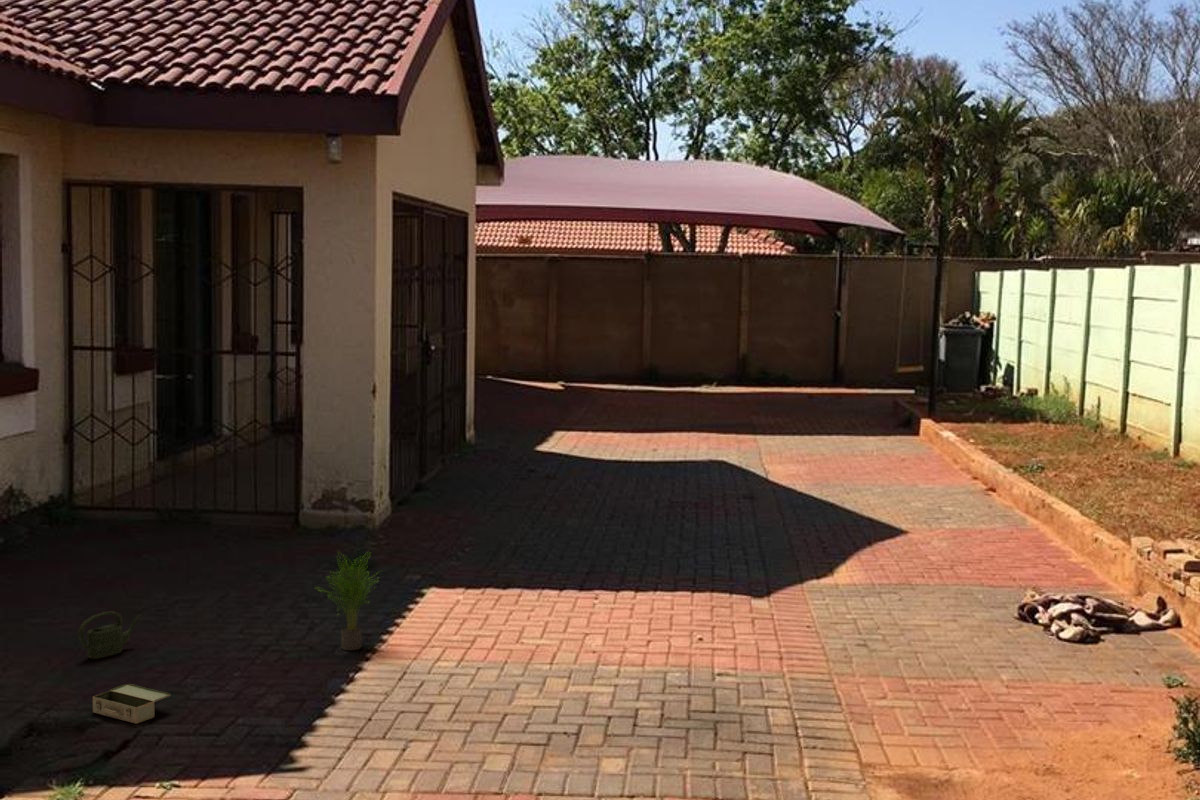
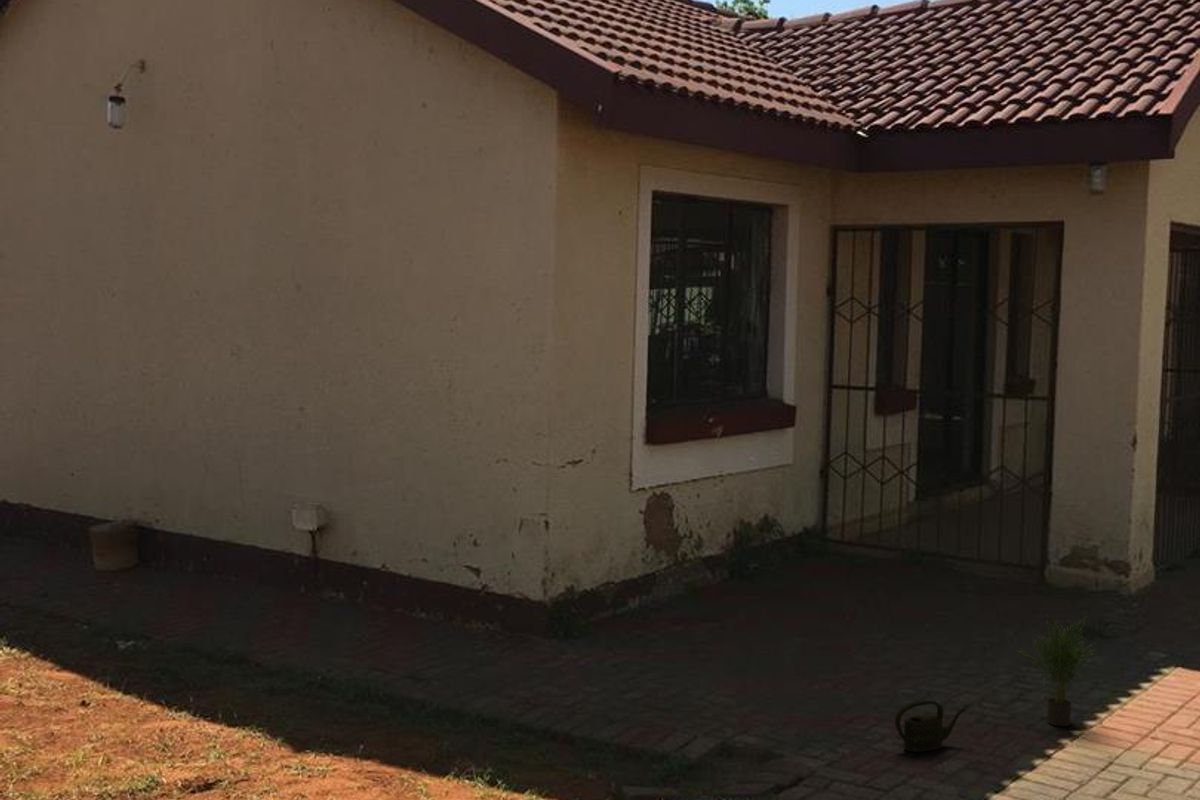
watering can: present [78,611,141,659] -> present [895,700,965,752]
toolbox: present [93,684,171,724] -> none [777,720,850,762]

